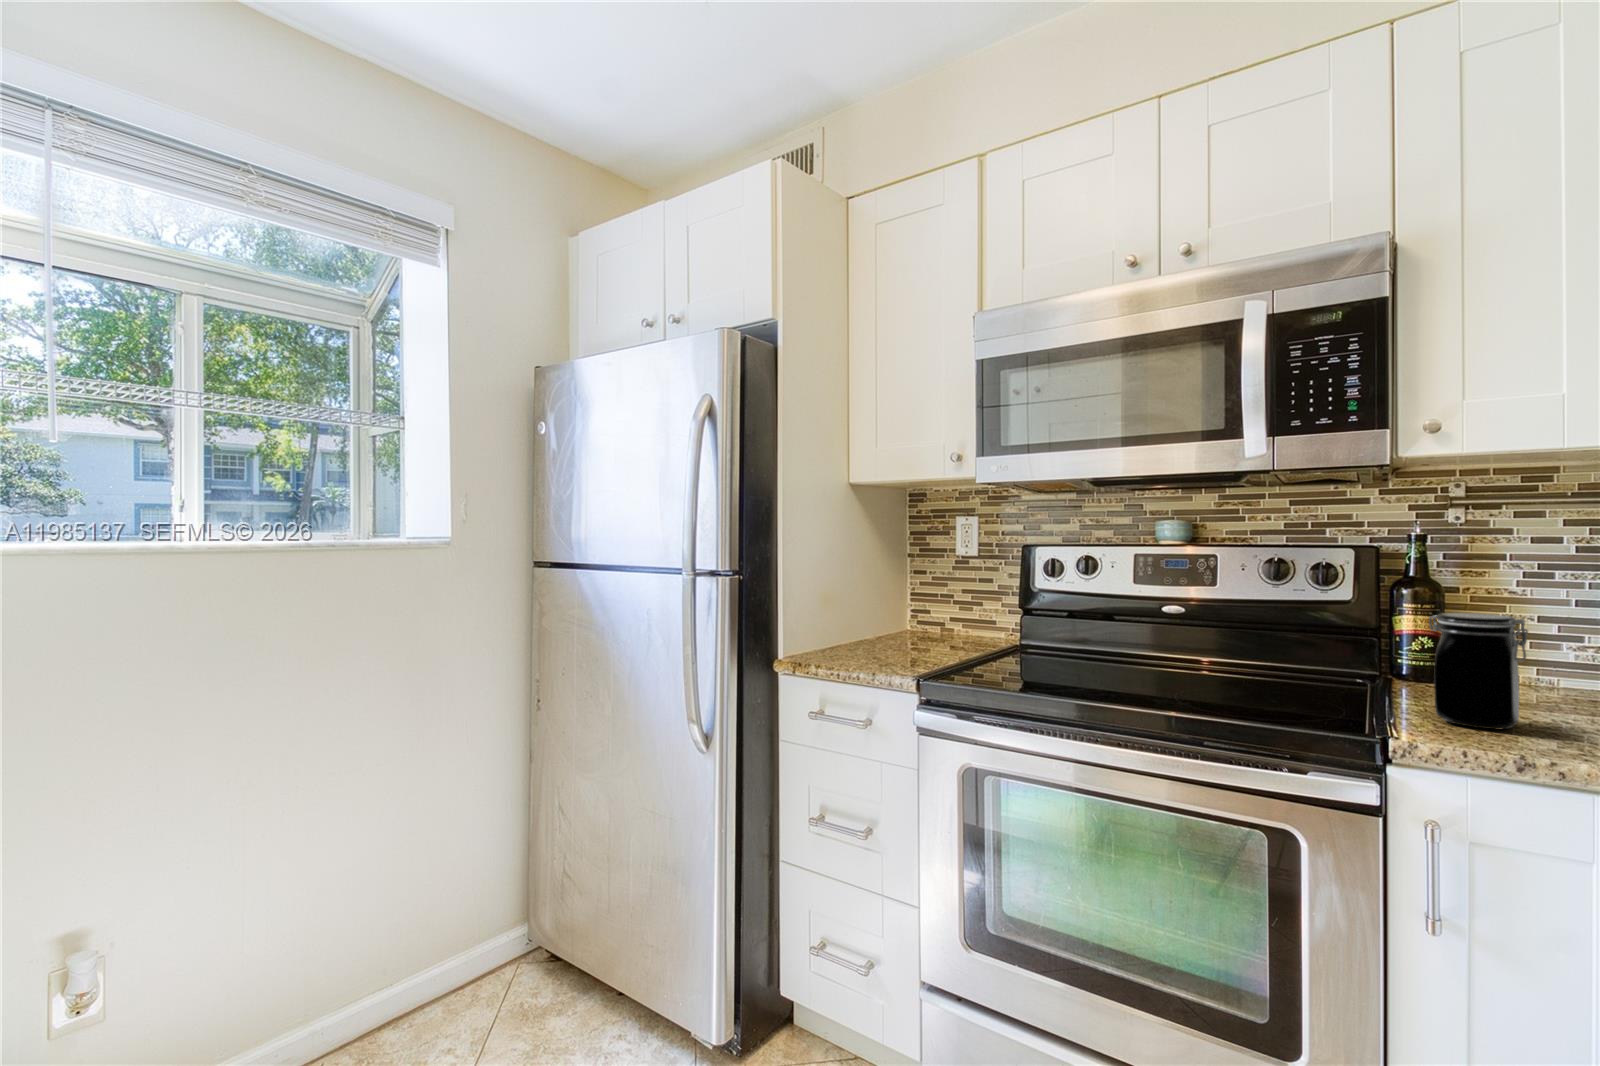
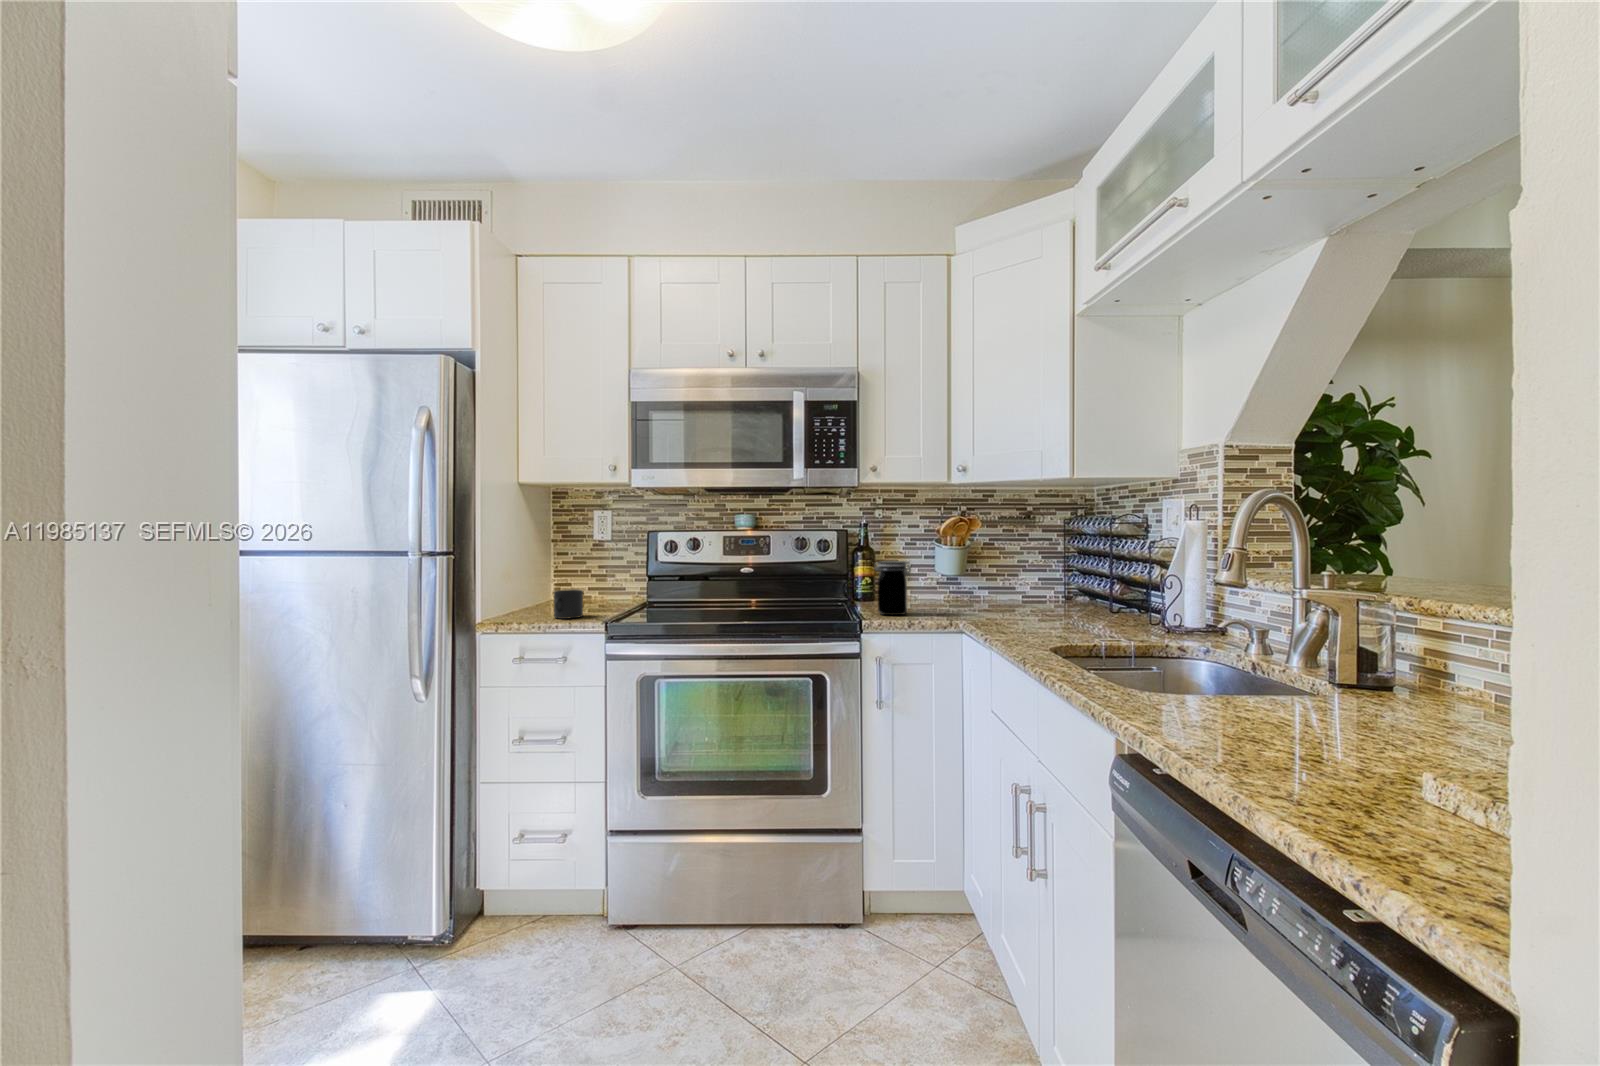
mug: none [878,623,918,662] -> present [554,589,583,619]

